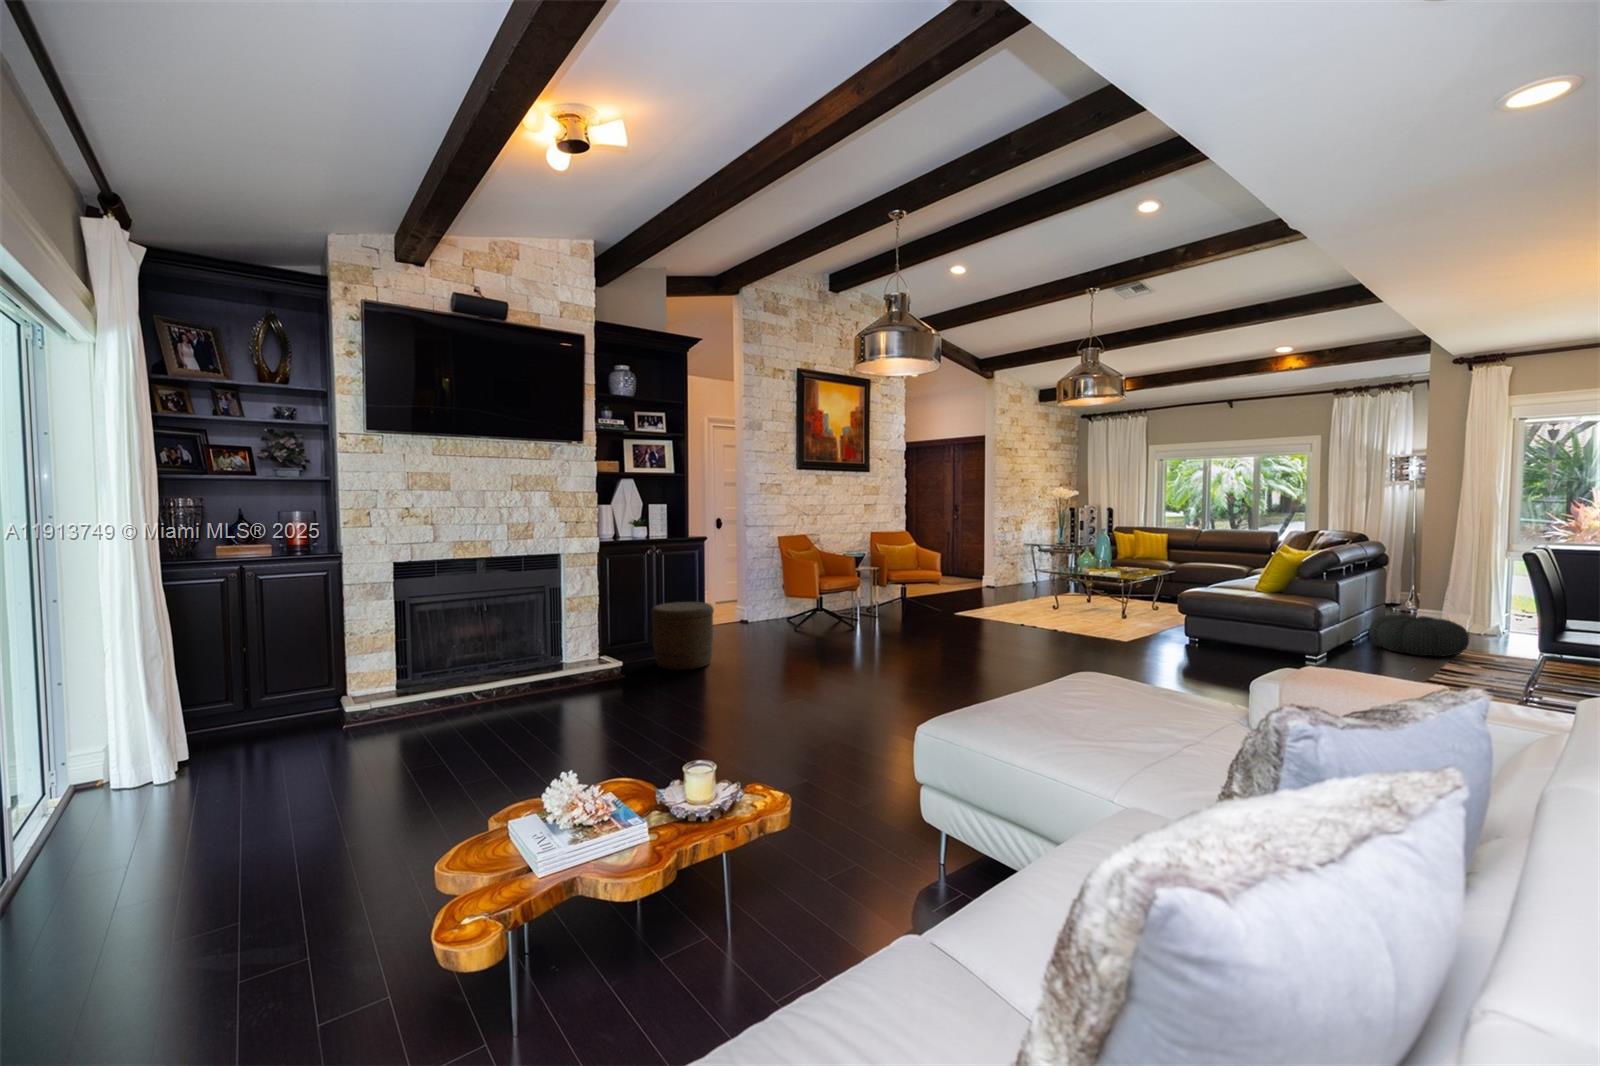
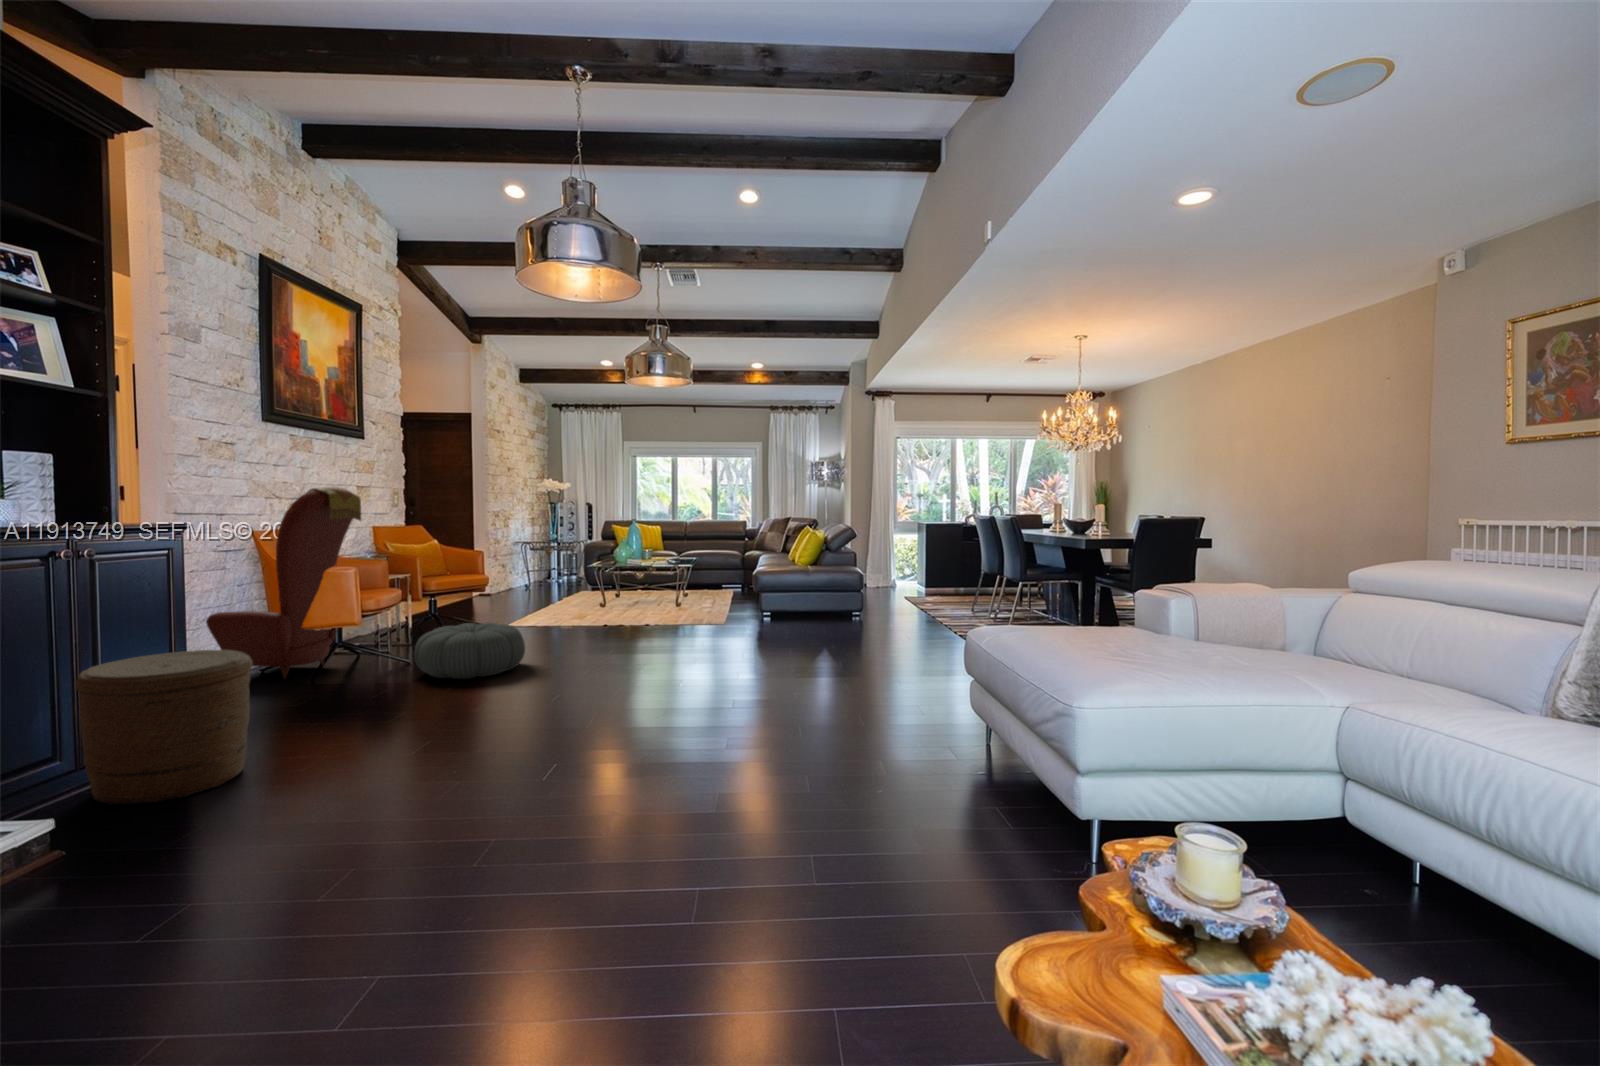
armchair: none [757,511,830,627] -> present [206,486,361,679]
pouf: present [1369,615,1469,656] -> present [414,623,525,679]

